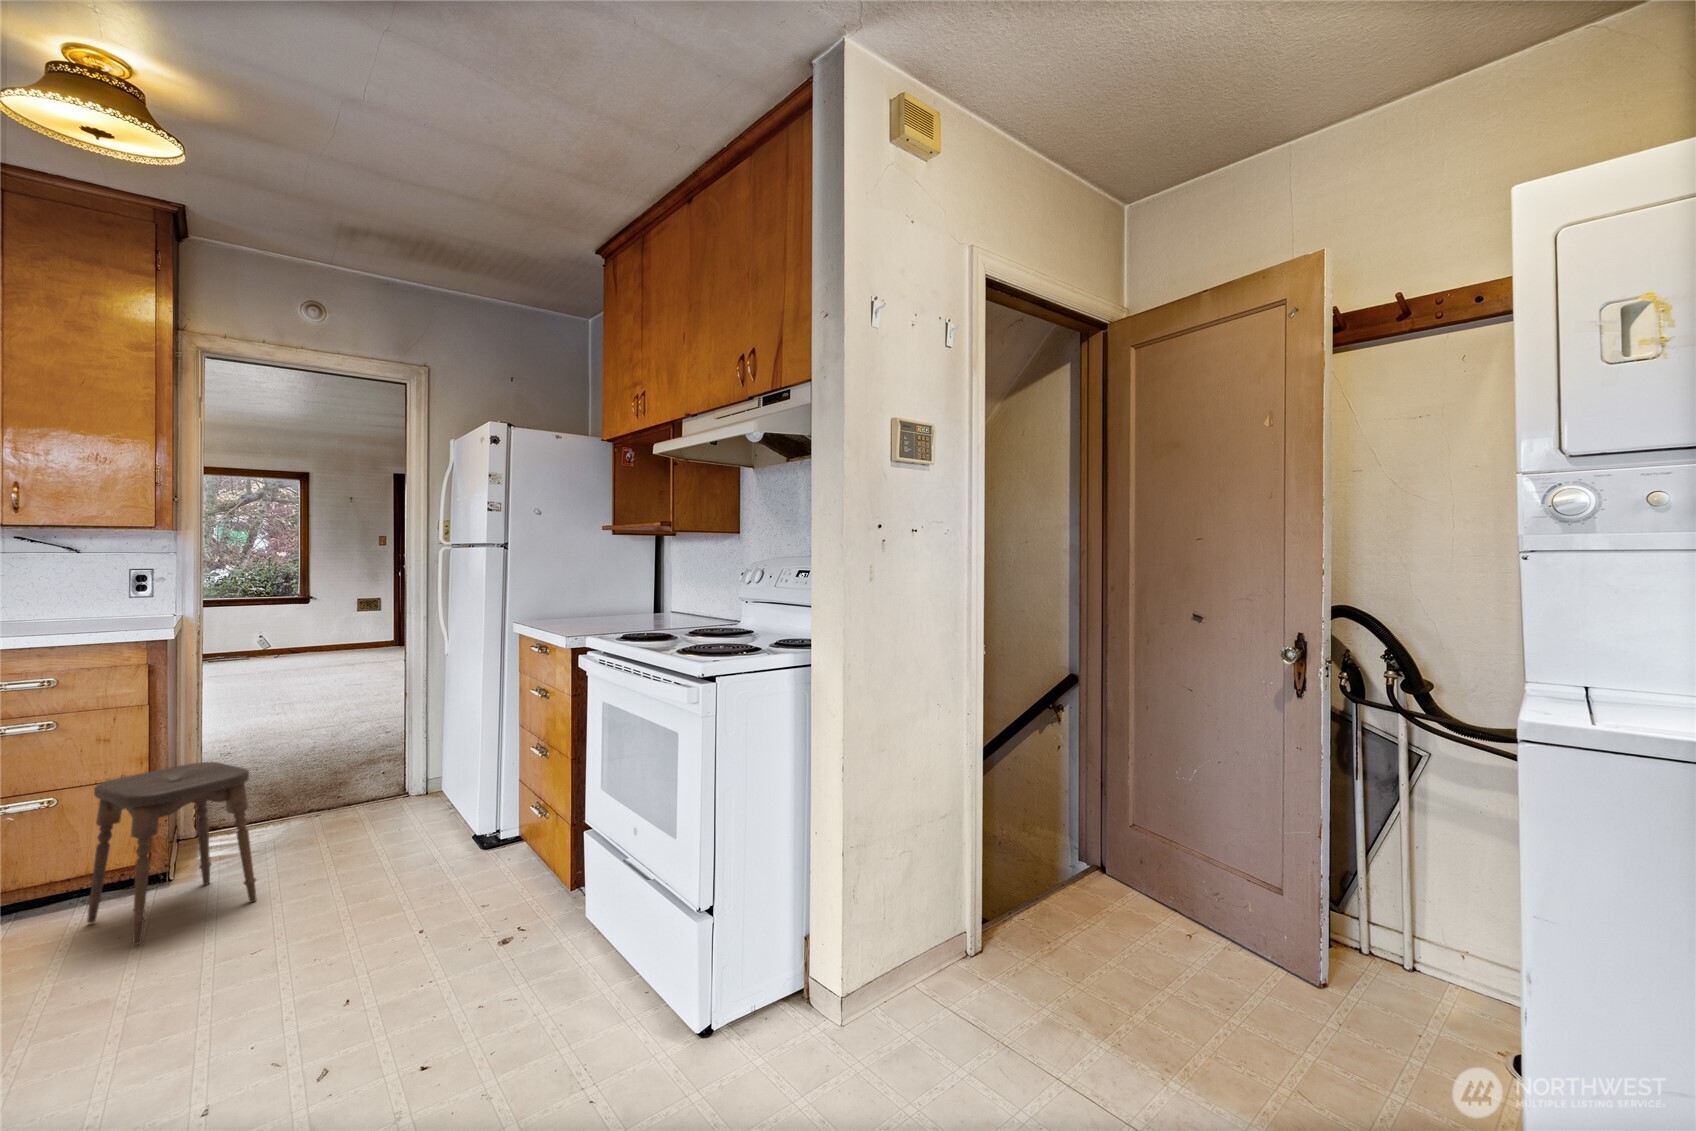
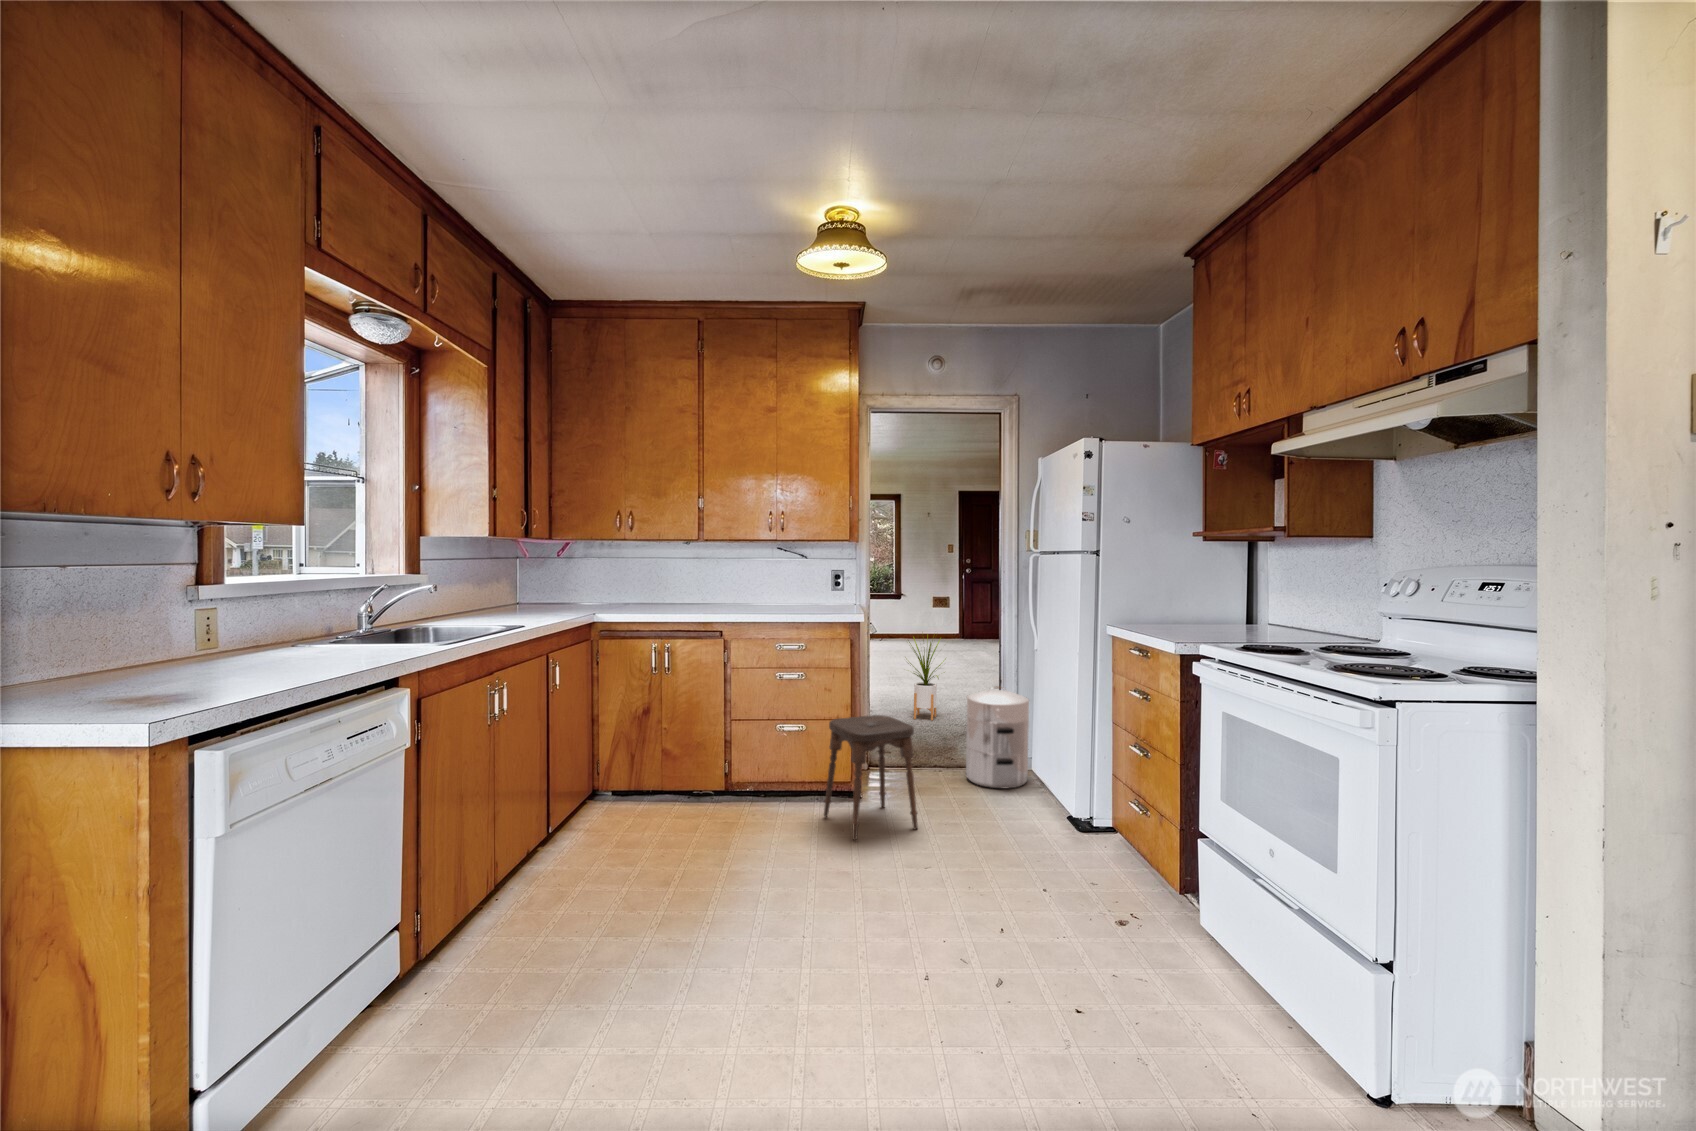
house plant: none [280,640,353,755] -> present [909,637,944,720]
waste bin: none [352,702,437,823] -> present [966,686,1029,788]

